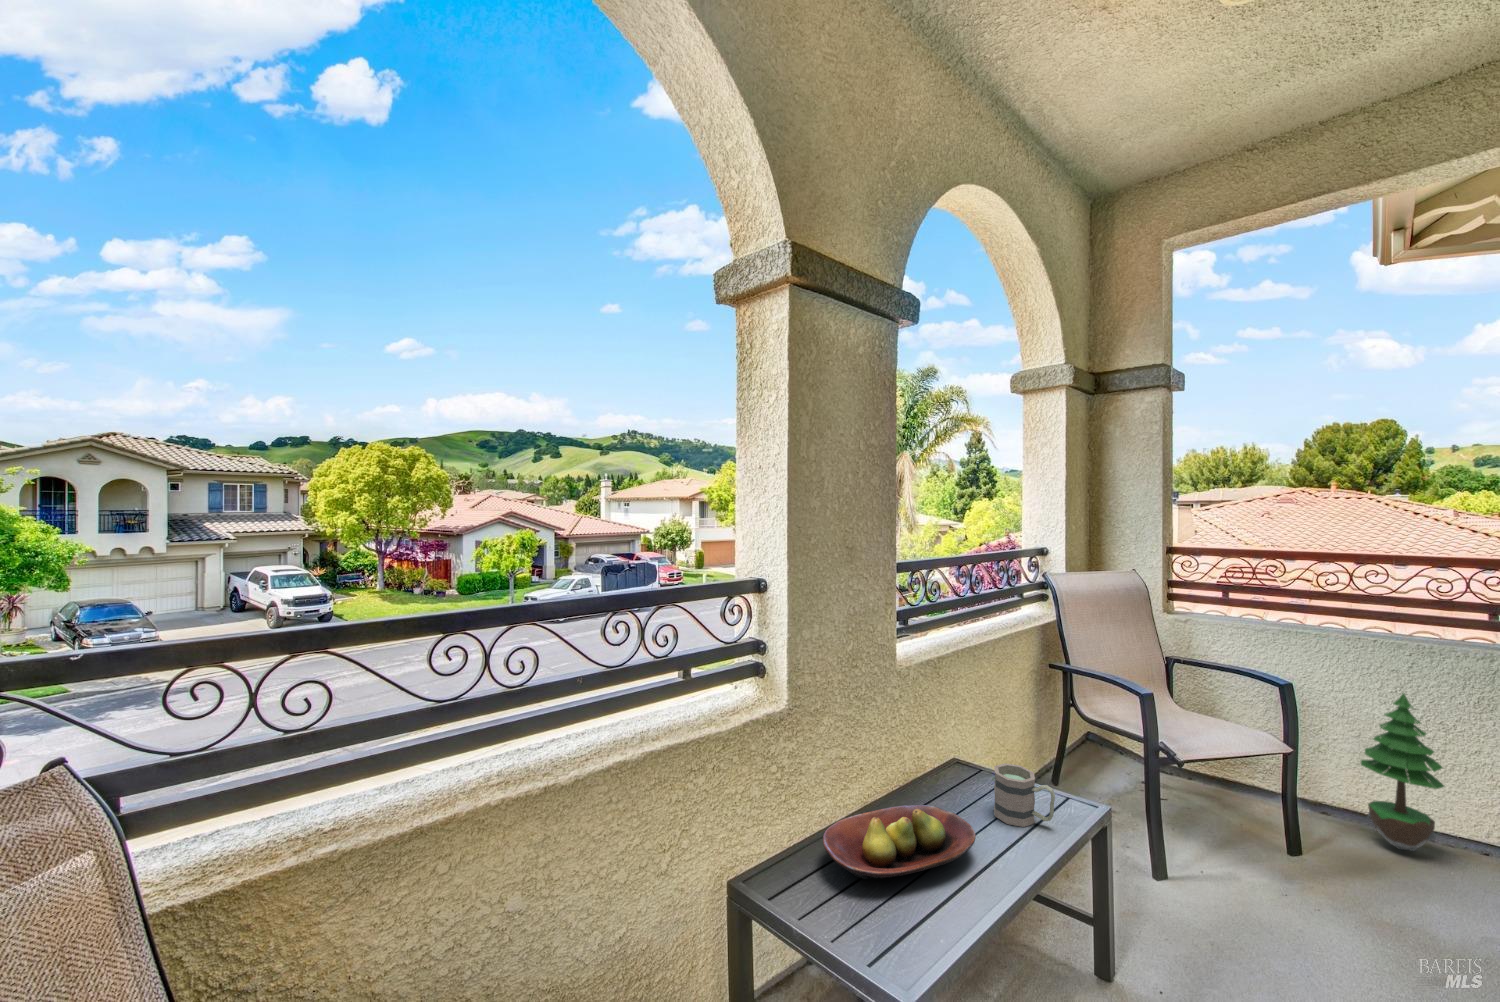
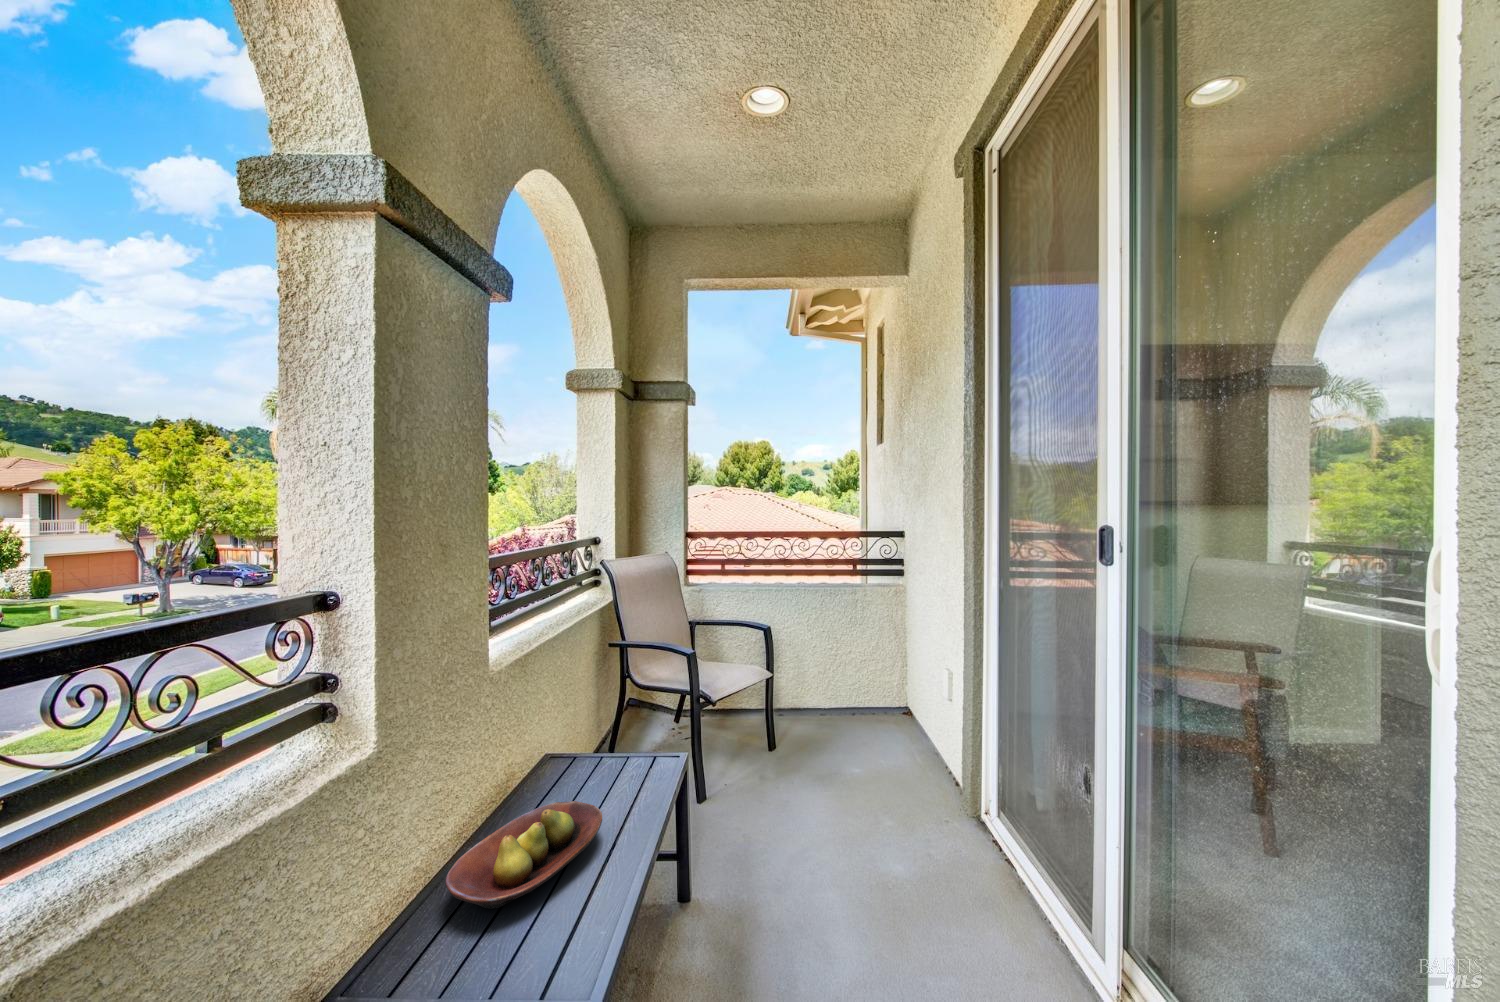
potted tree: present [1361,693,1444,851] -> none [796,618,833,722]
mug: present [994,763,1055,827] -> none [600,736,654,794]

